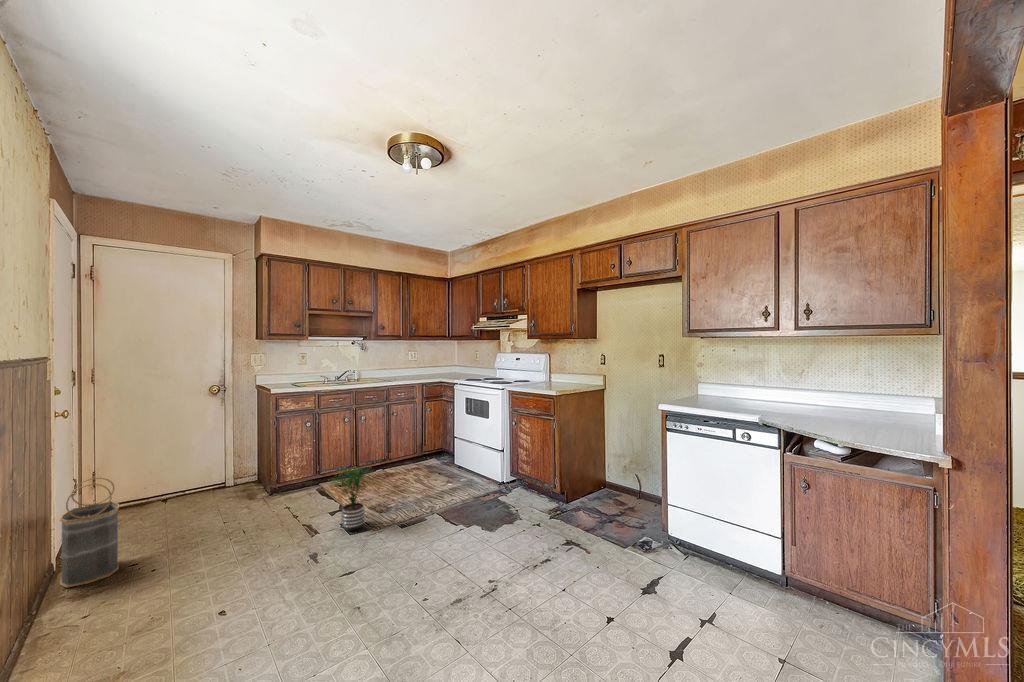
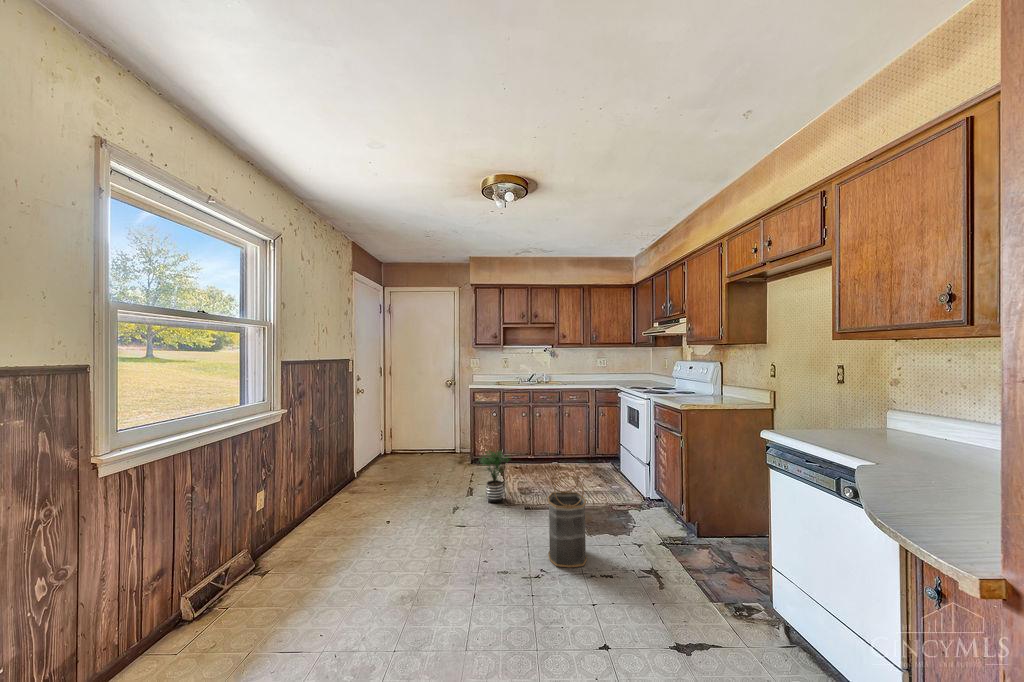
basket: present [60,478,119,588] -> present [548,469,587,568]

